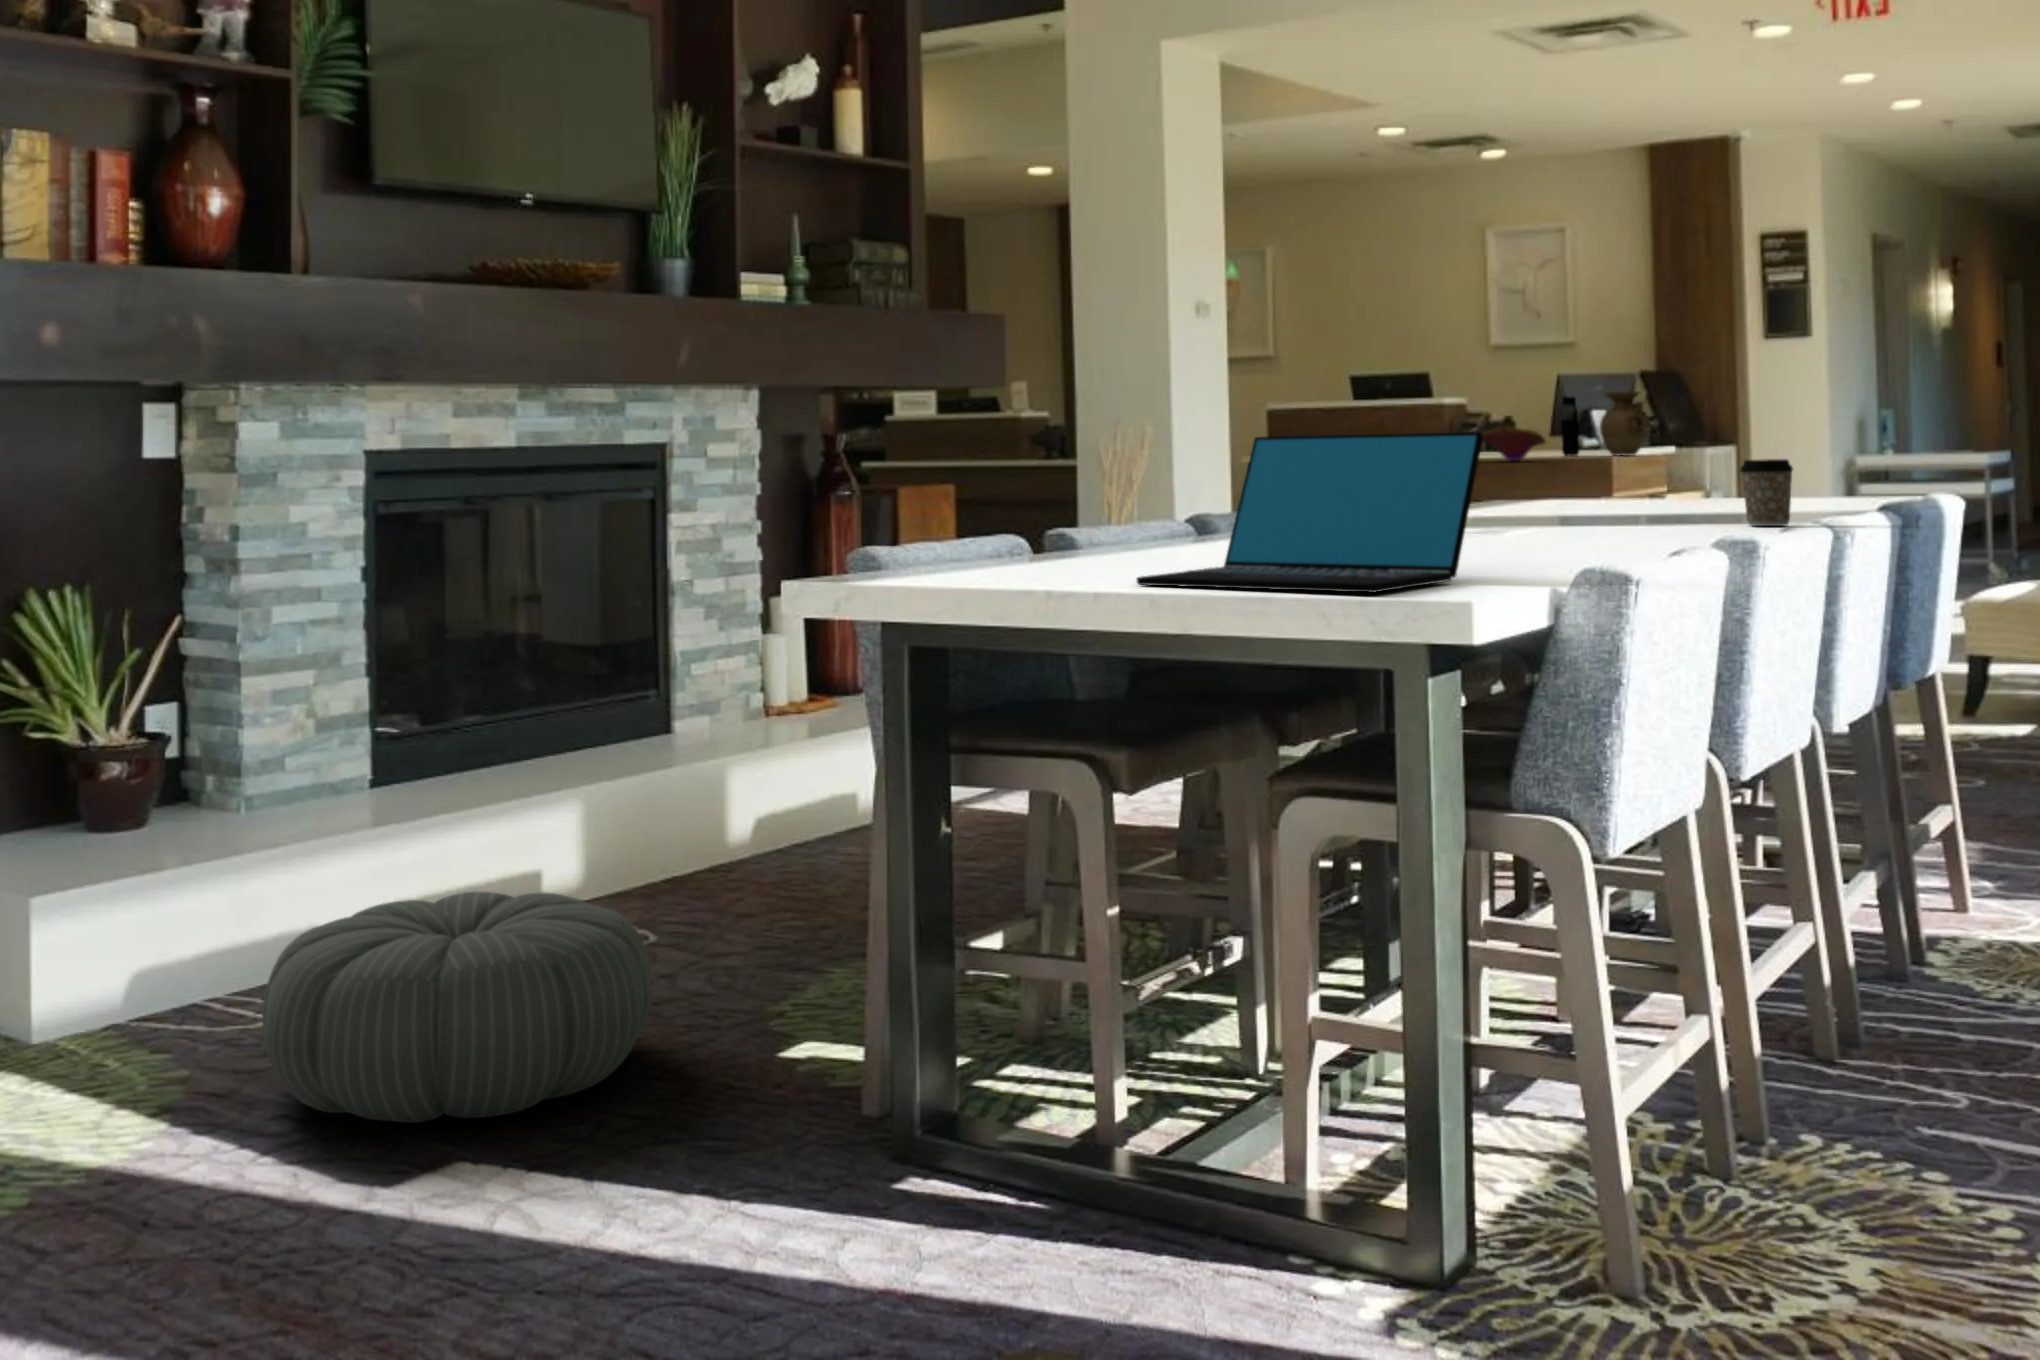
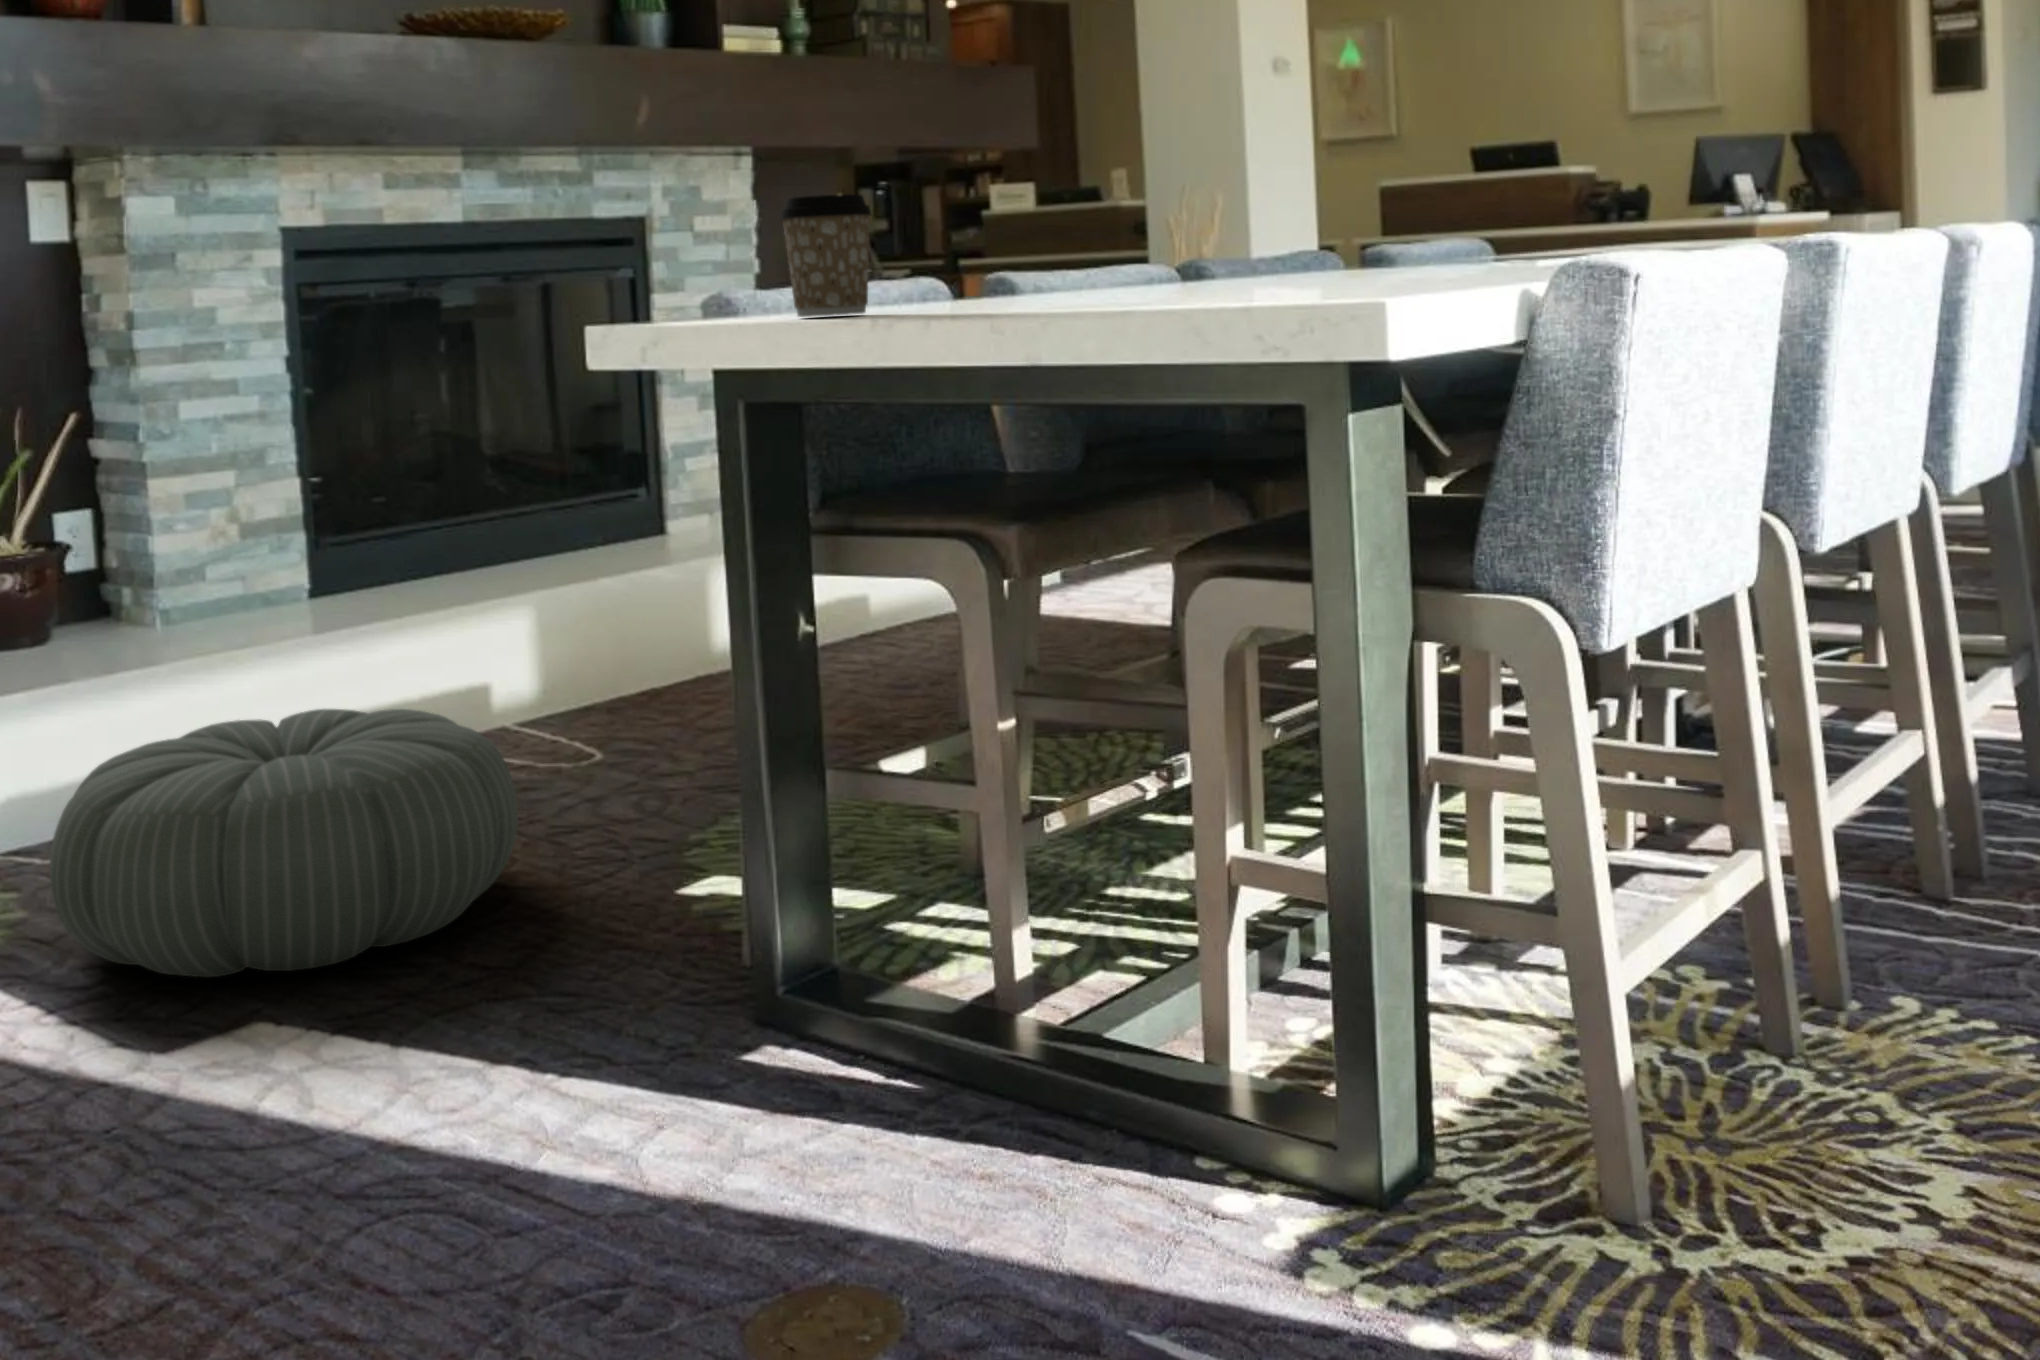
vase: present [1600,391,1648,456] -> none [1734,149,1789,221]
water bottle: present [1561,397,1579,456] -> none [1692,158,1712,224]
decorative bowl: present [1482,427,1545,461] -> none [1596,190,1671,228]
laptop: present [1137,432,1483,592] -> none [989,92,1449,309]
coffee cup: present [1740,459,1793,526] -> present [781,194,871,317]

